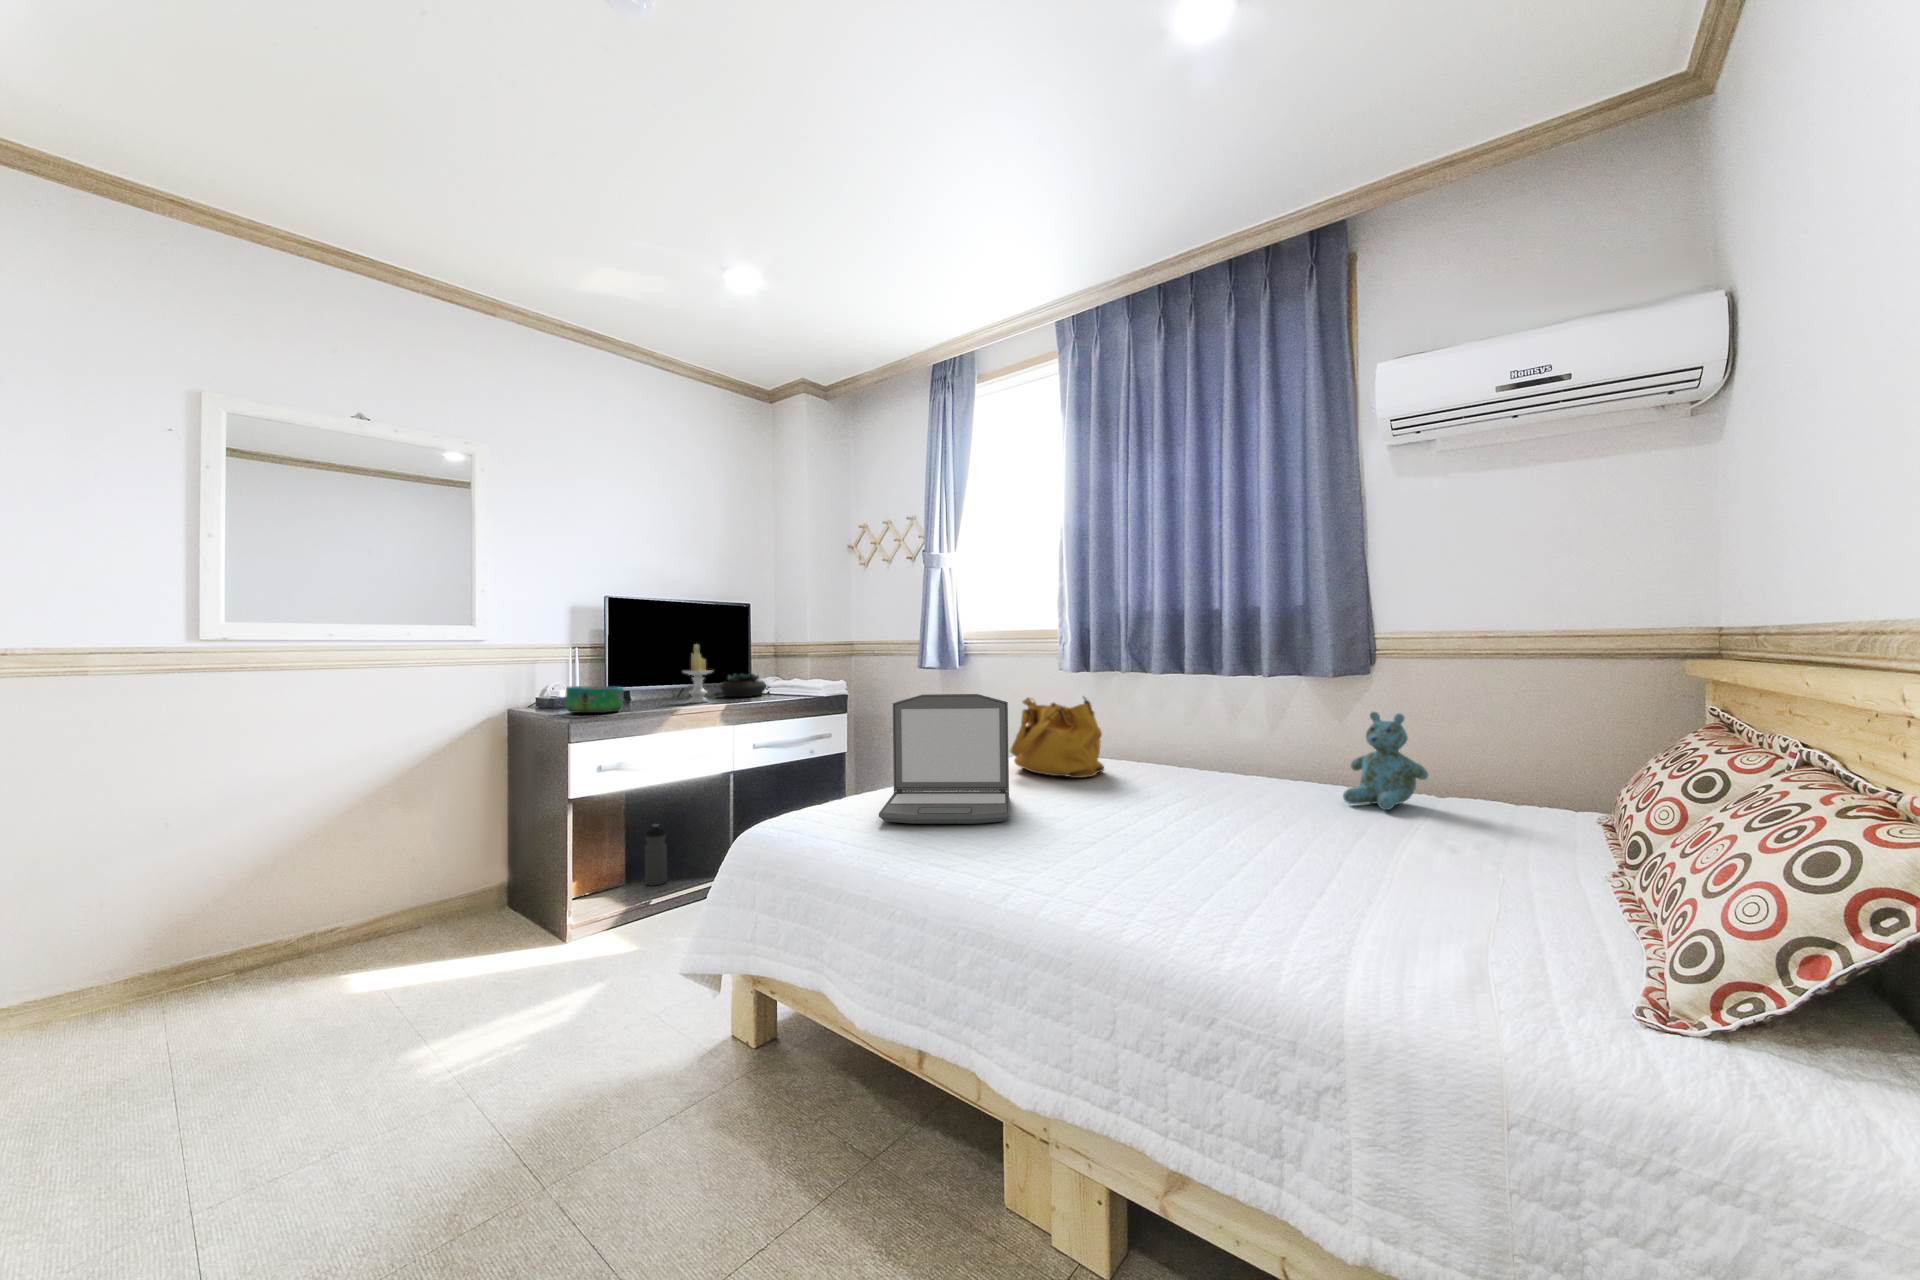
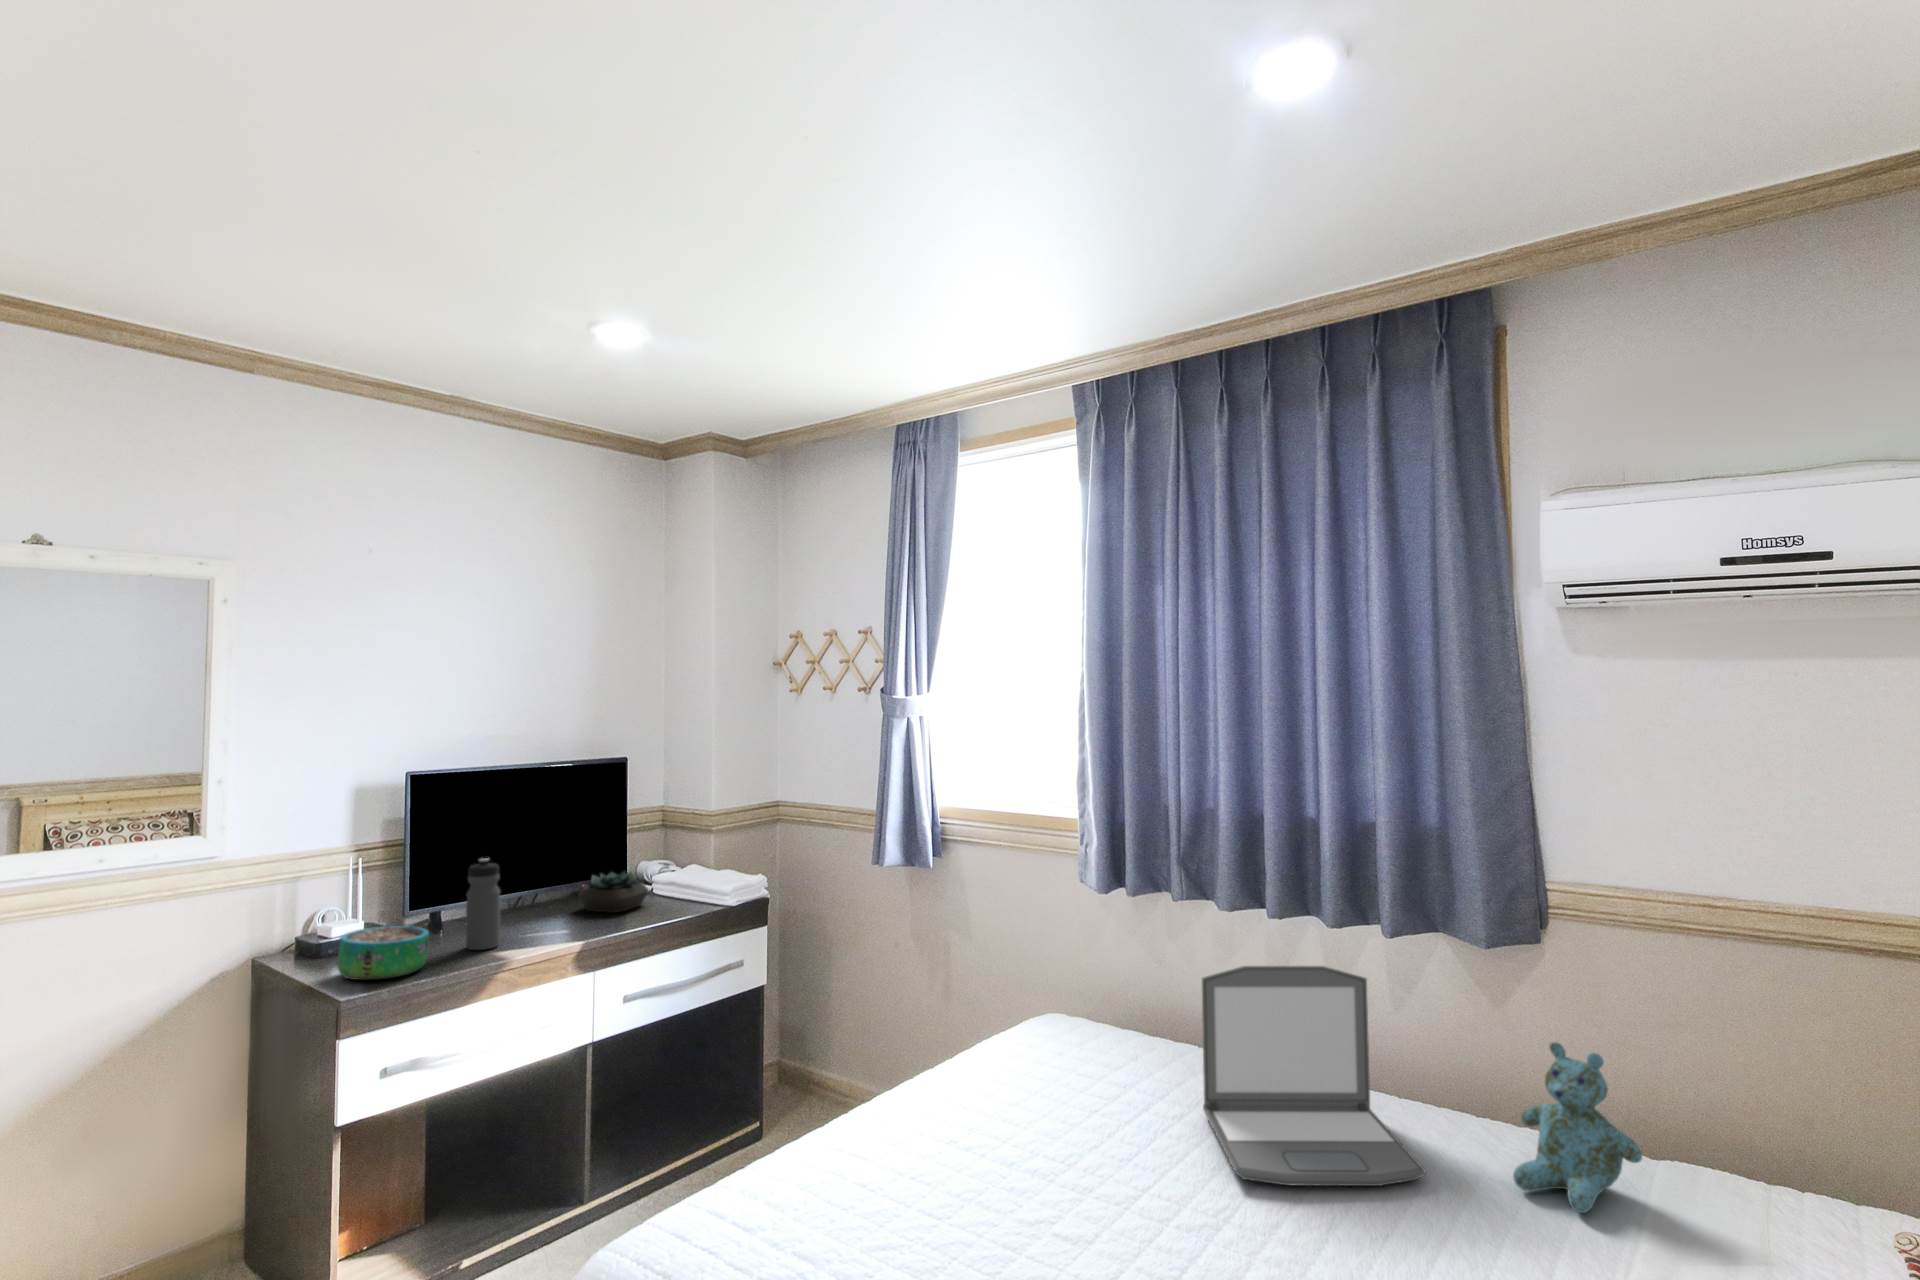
candle: present [684,644,712,703] -> none [521,844,569,935]
laptop: present [879,694,1010,824] -> present [1202,966,1426,1186]
handbag: present [1010,697,1104,778] -> none [1008,952,1149,1098]
water bottle: present [645,824,667,886] -> present [466,858,500,950]

